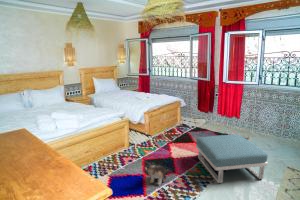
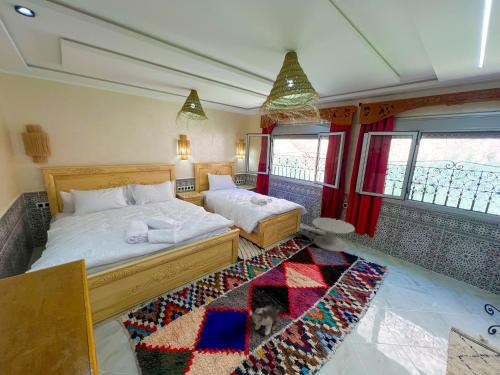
side table: none [190,108,225,133] -> present [312,218,355,252]
footstool: present [196,135,268,183] -> none [319,267,425,345]

